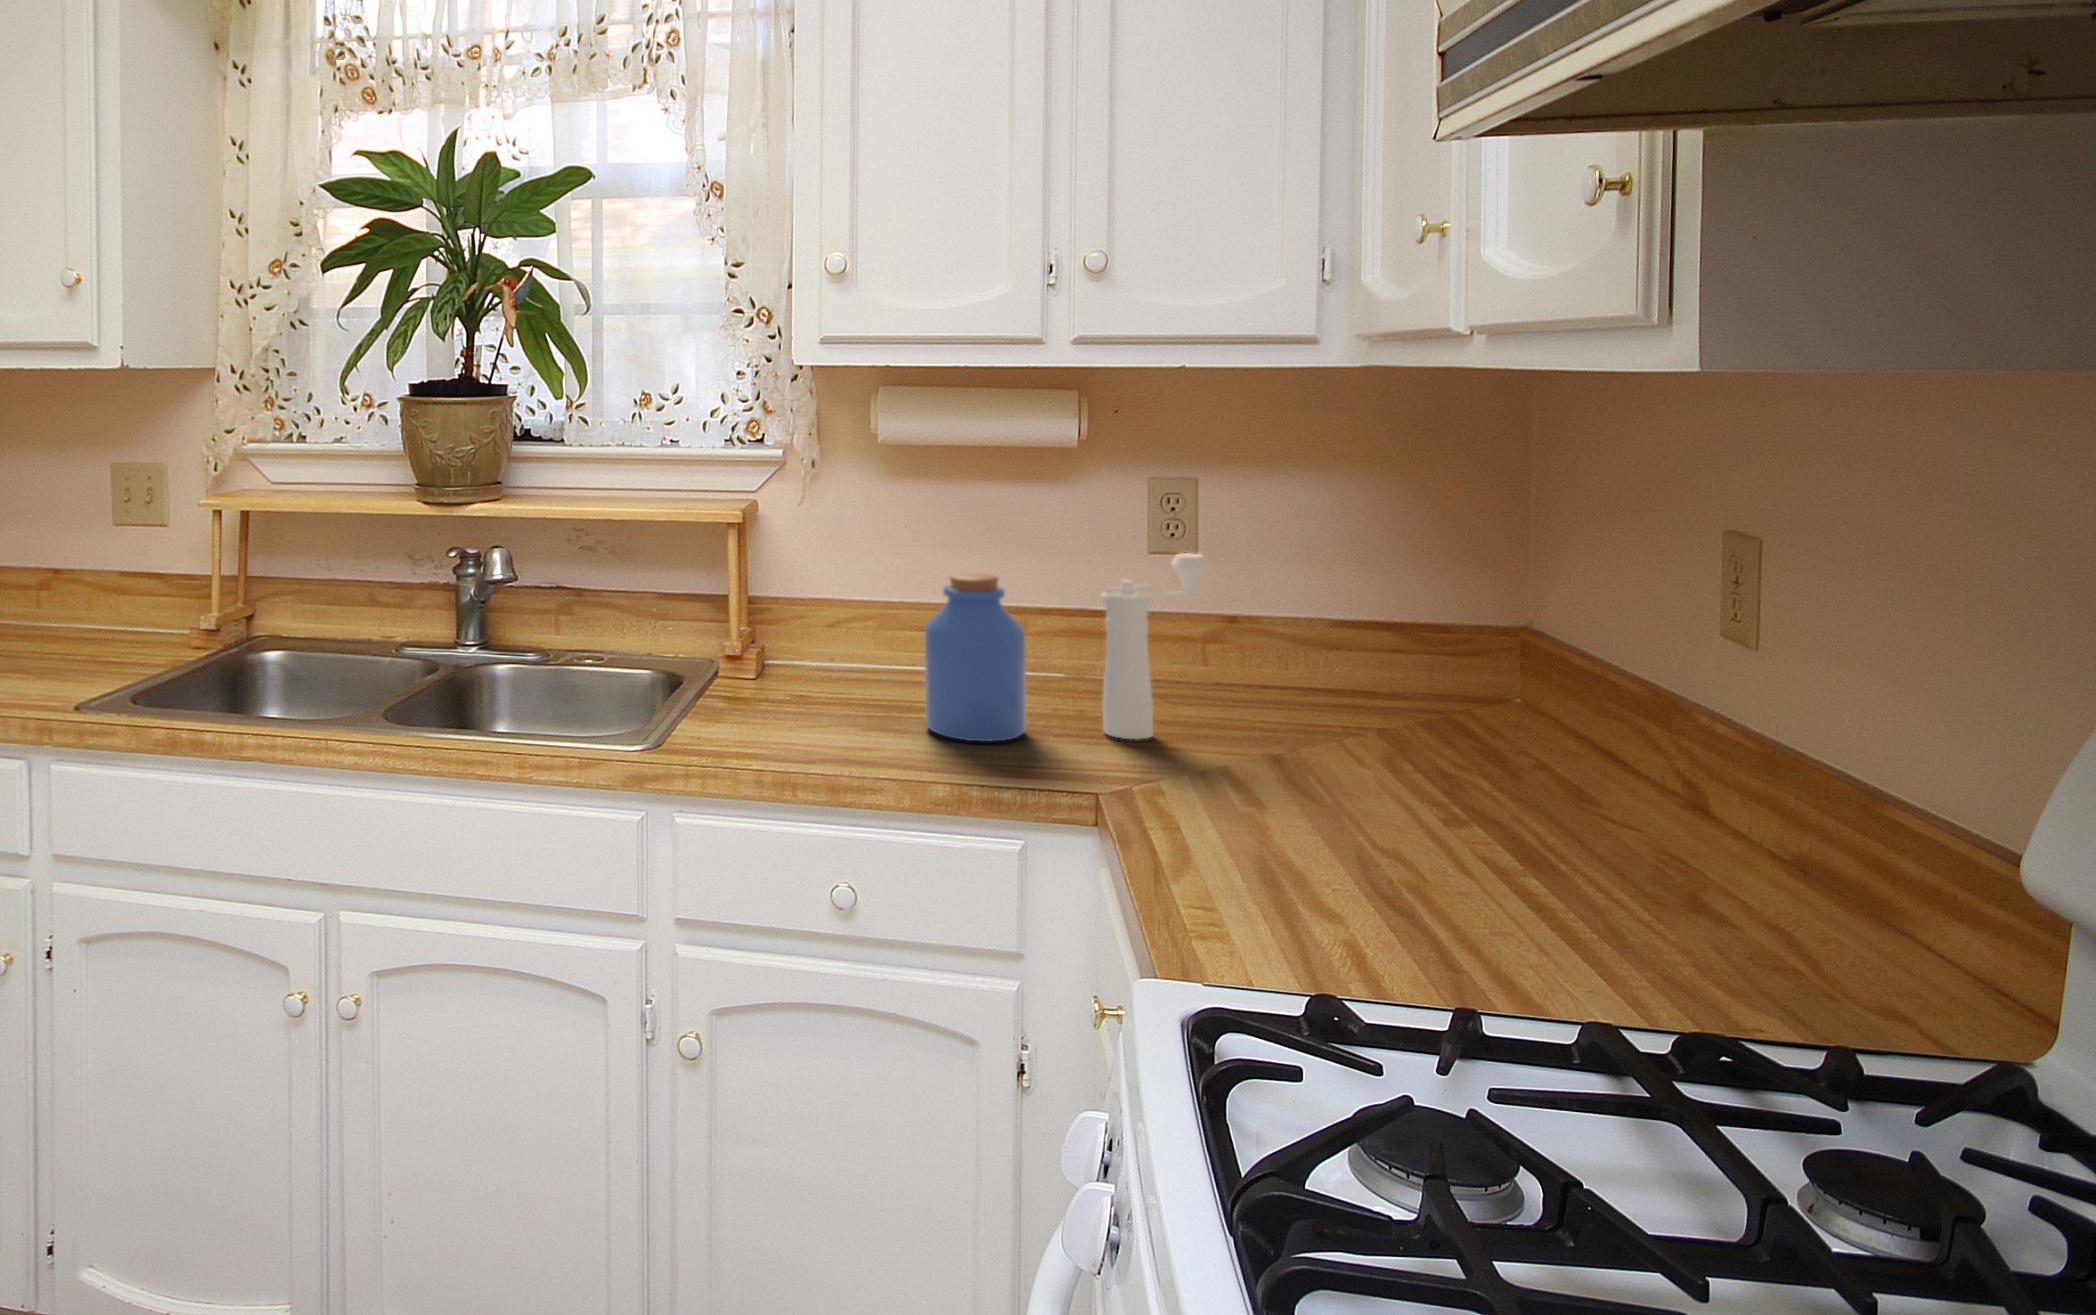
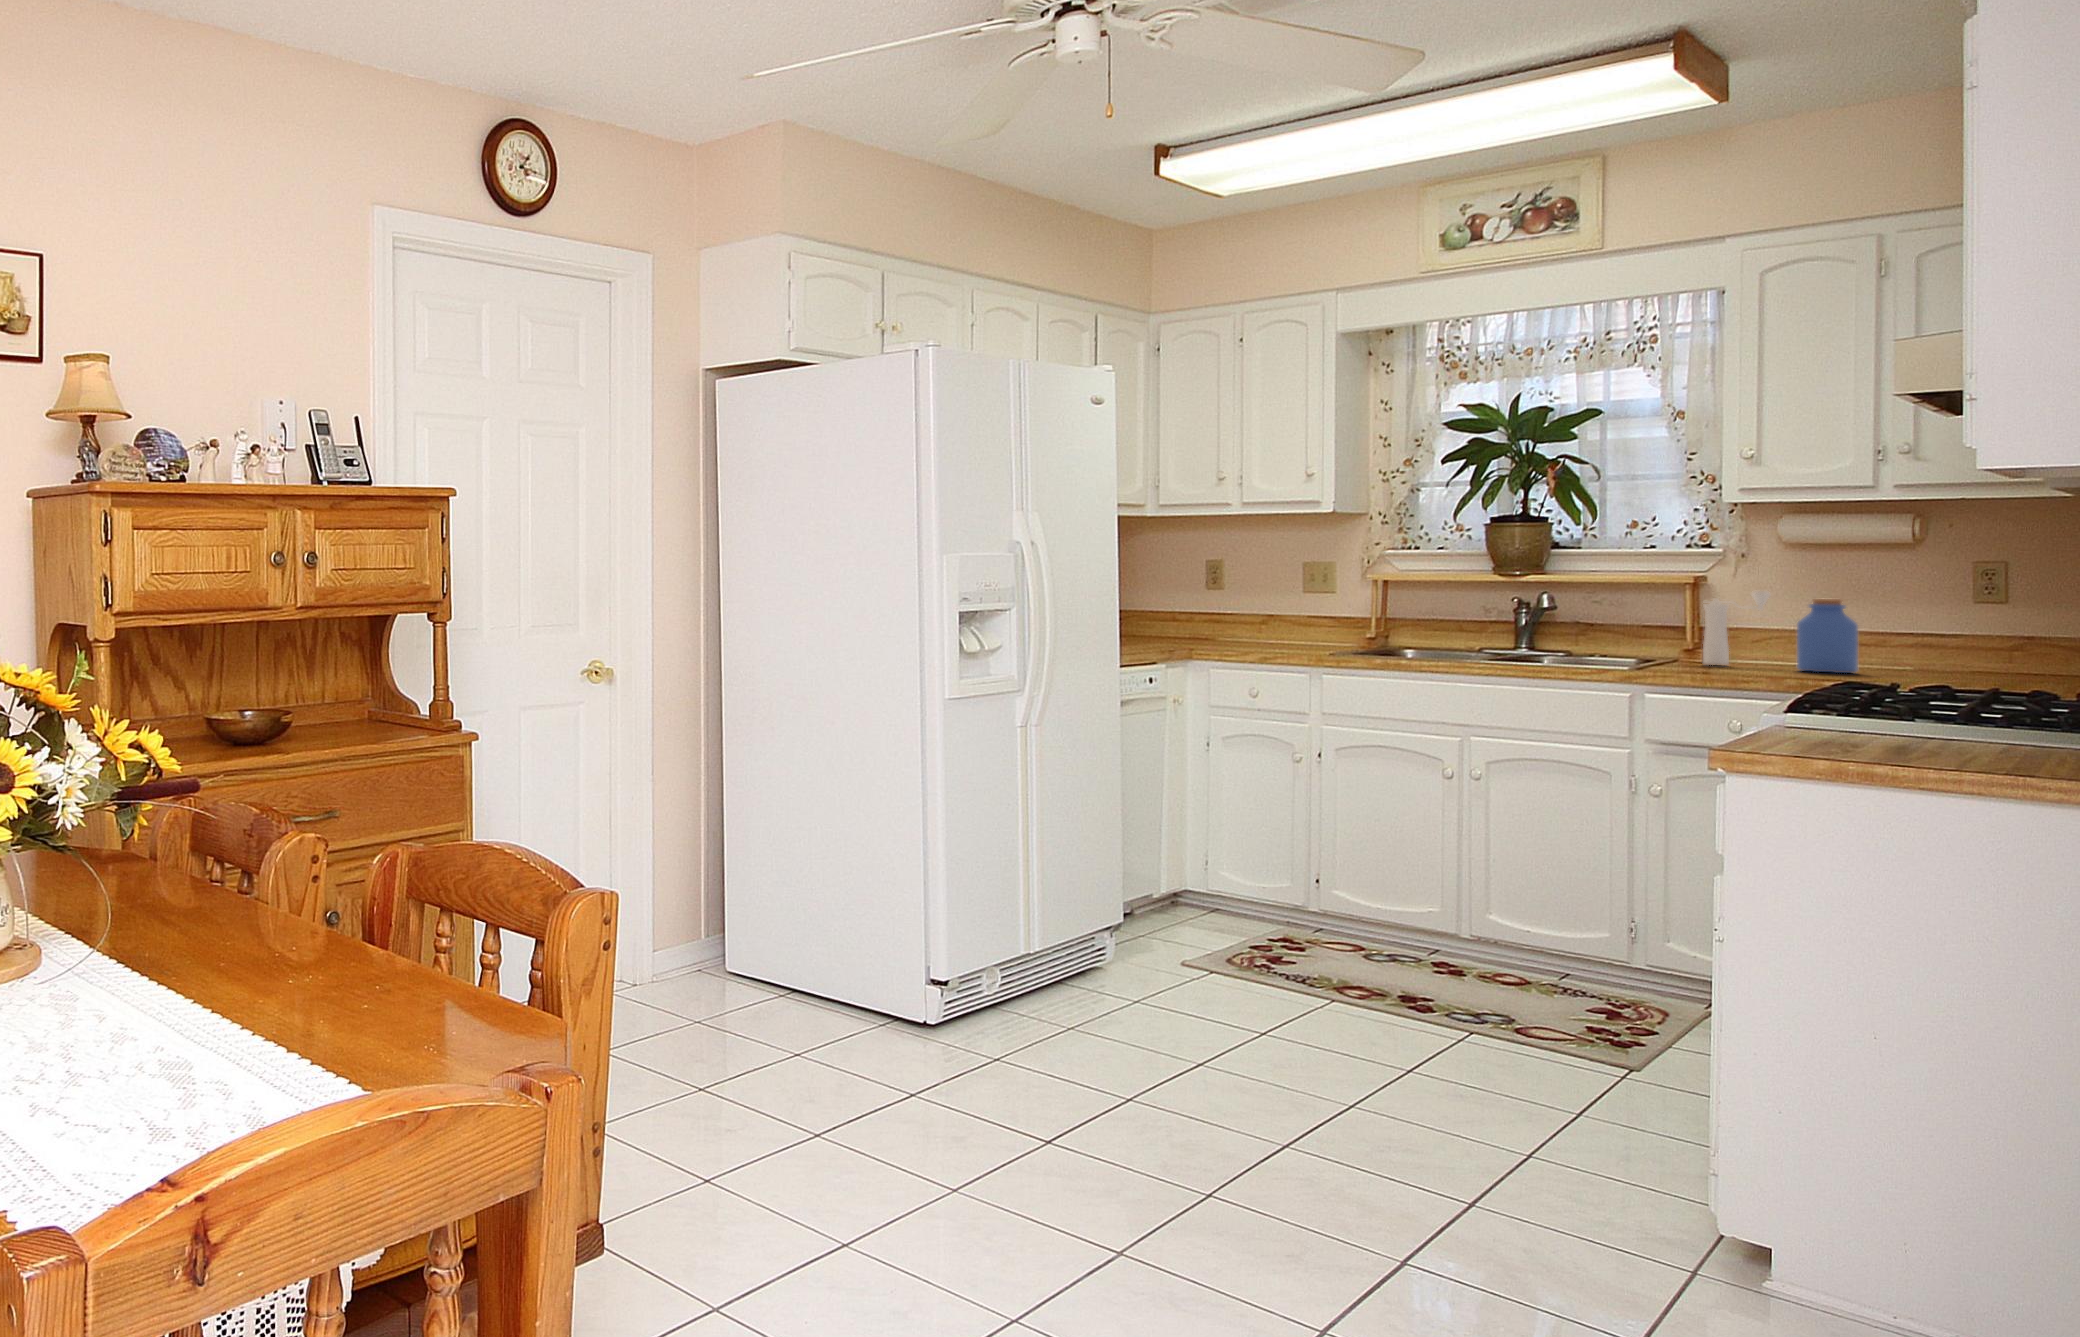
pepper mill: present [1102,553,1210,739] -> present [1703,591,1770,665]

